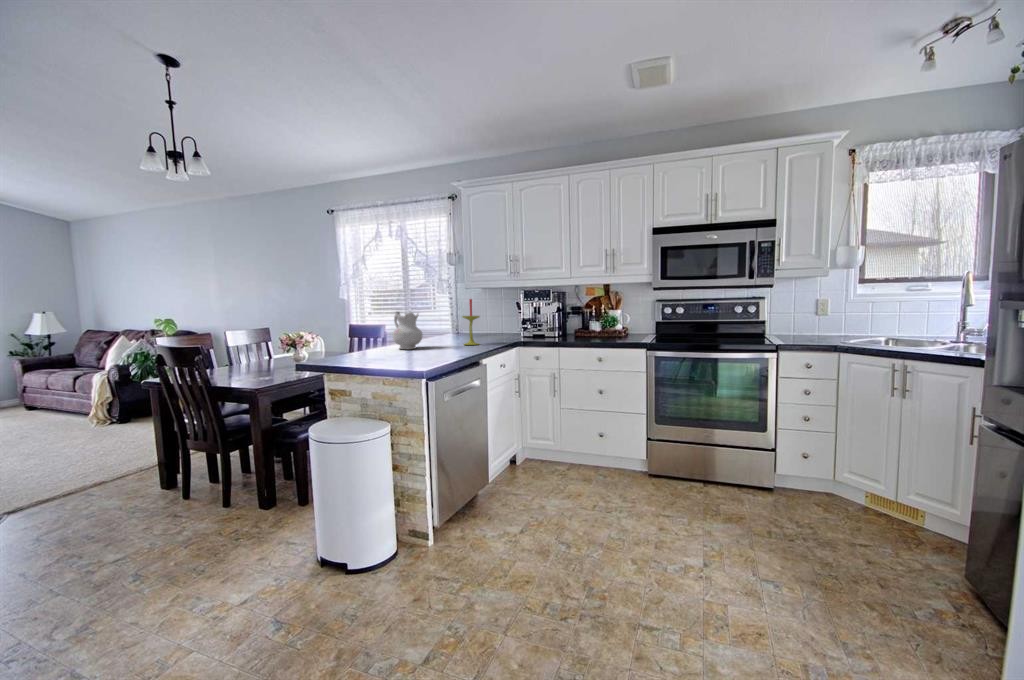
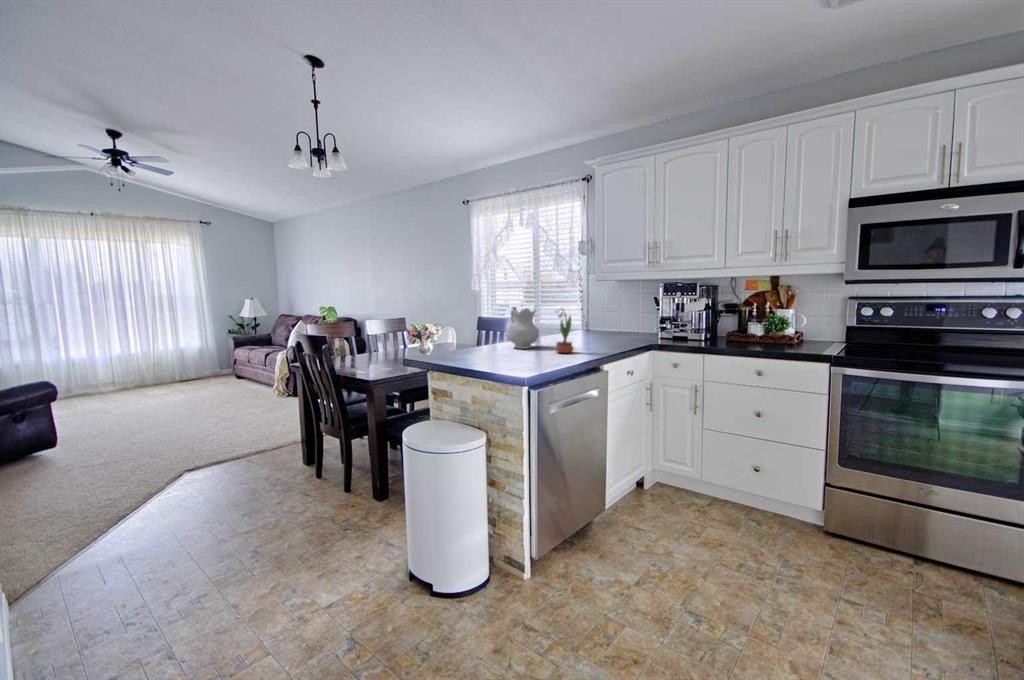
candle: present [463,299,479,345] -> none [584,292,606,347]
potted flower: none [438,310,456,351] -> present [555,311,573,353]

